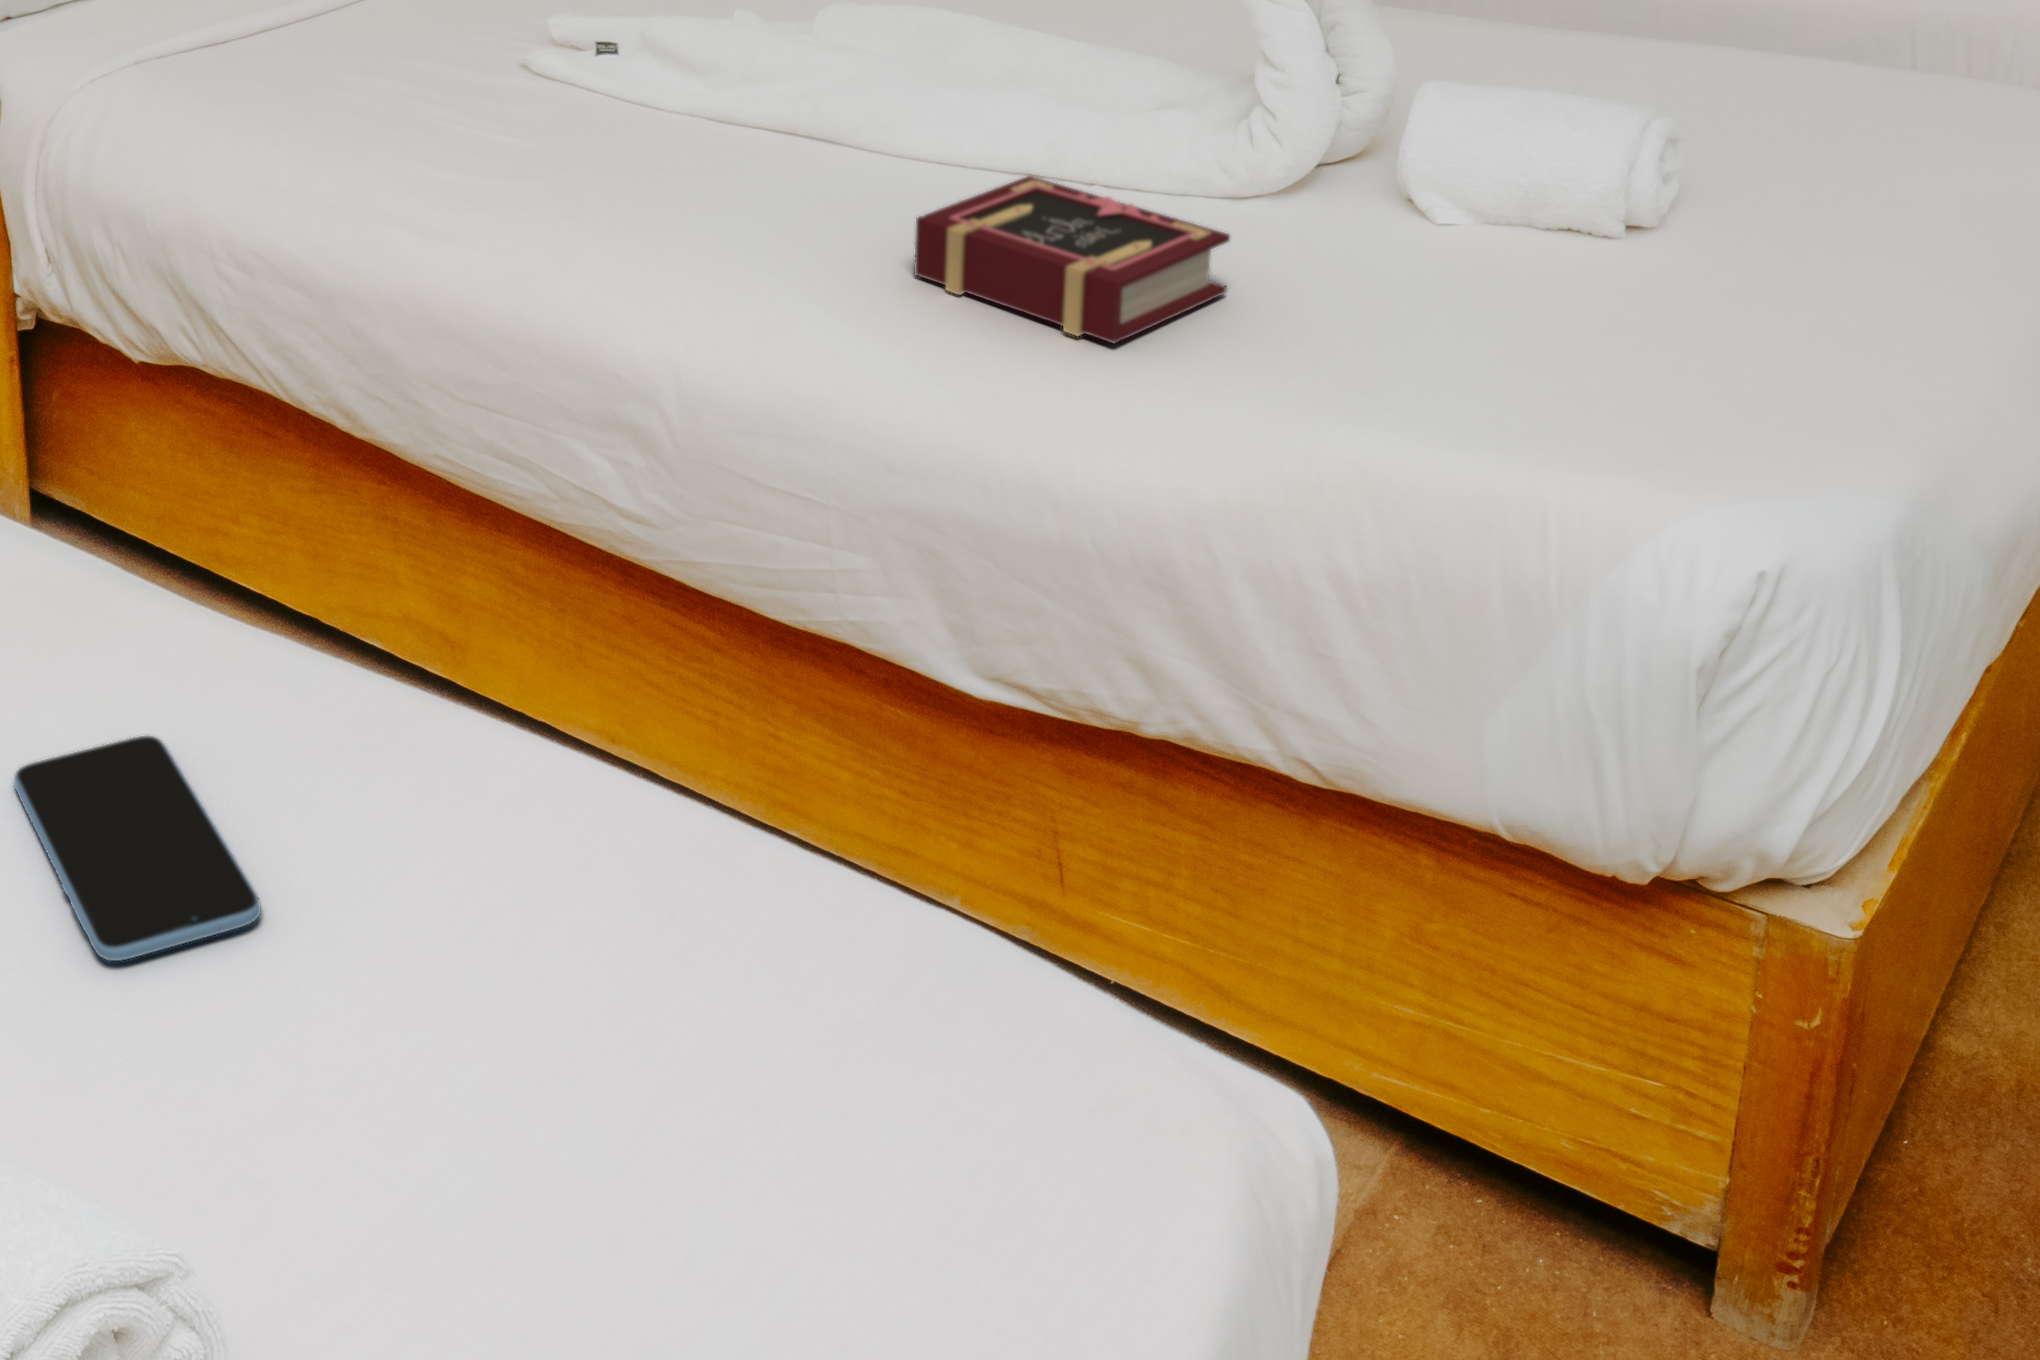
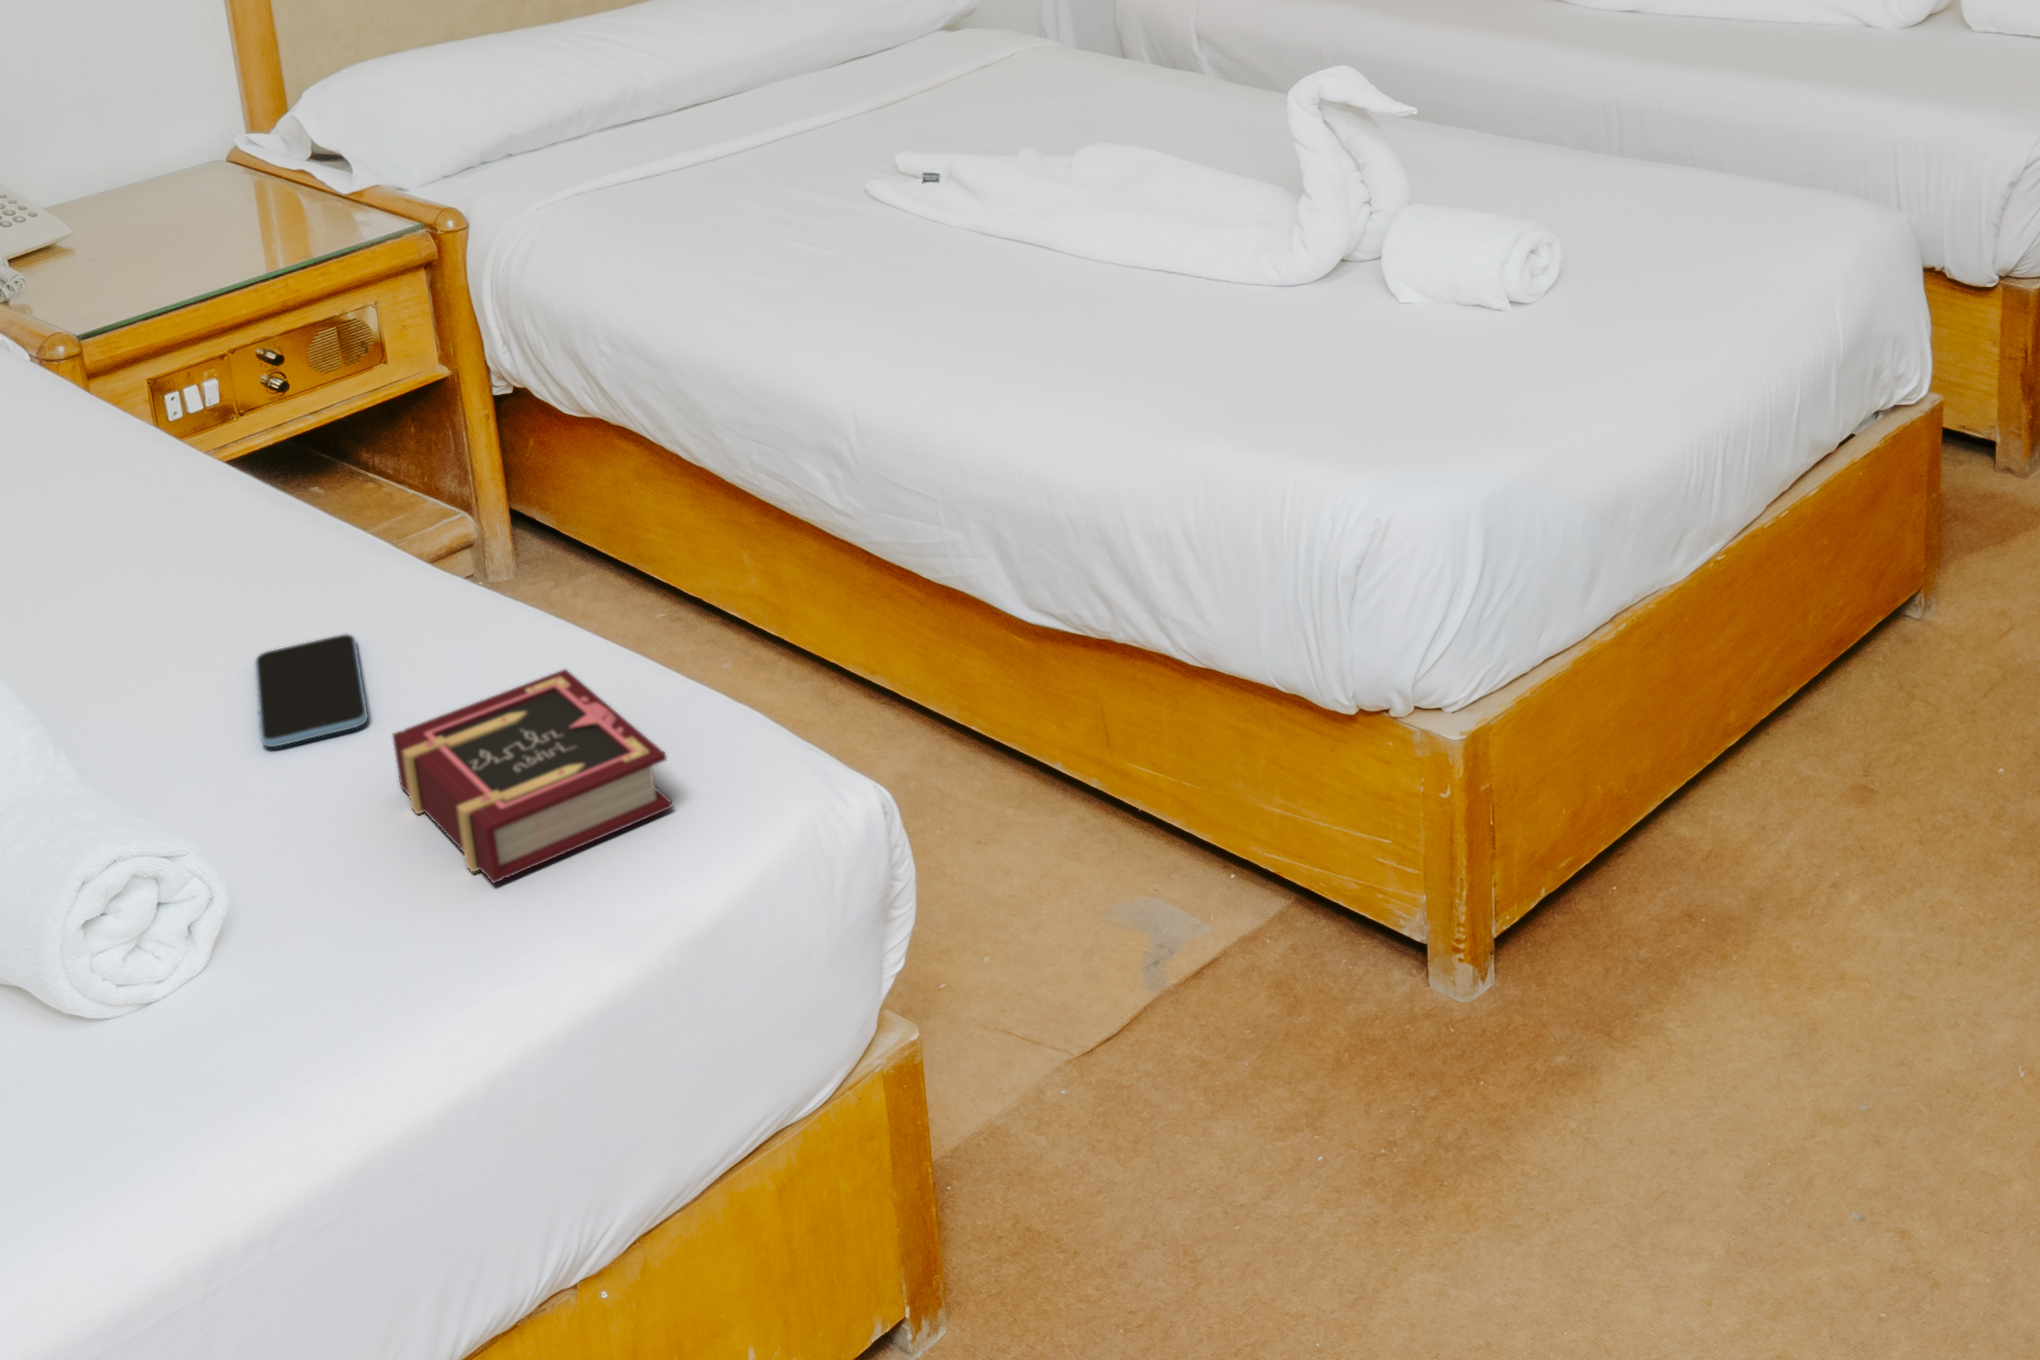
book: present [914,176,1230,343] -> present [393,670,672,883]

